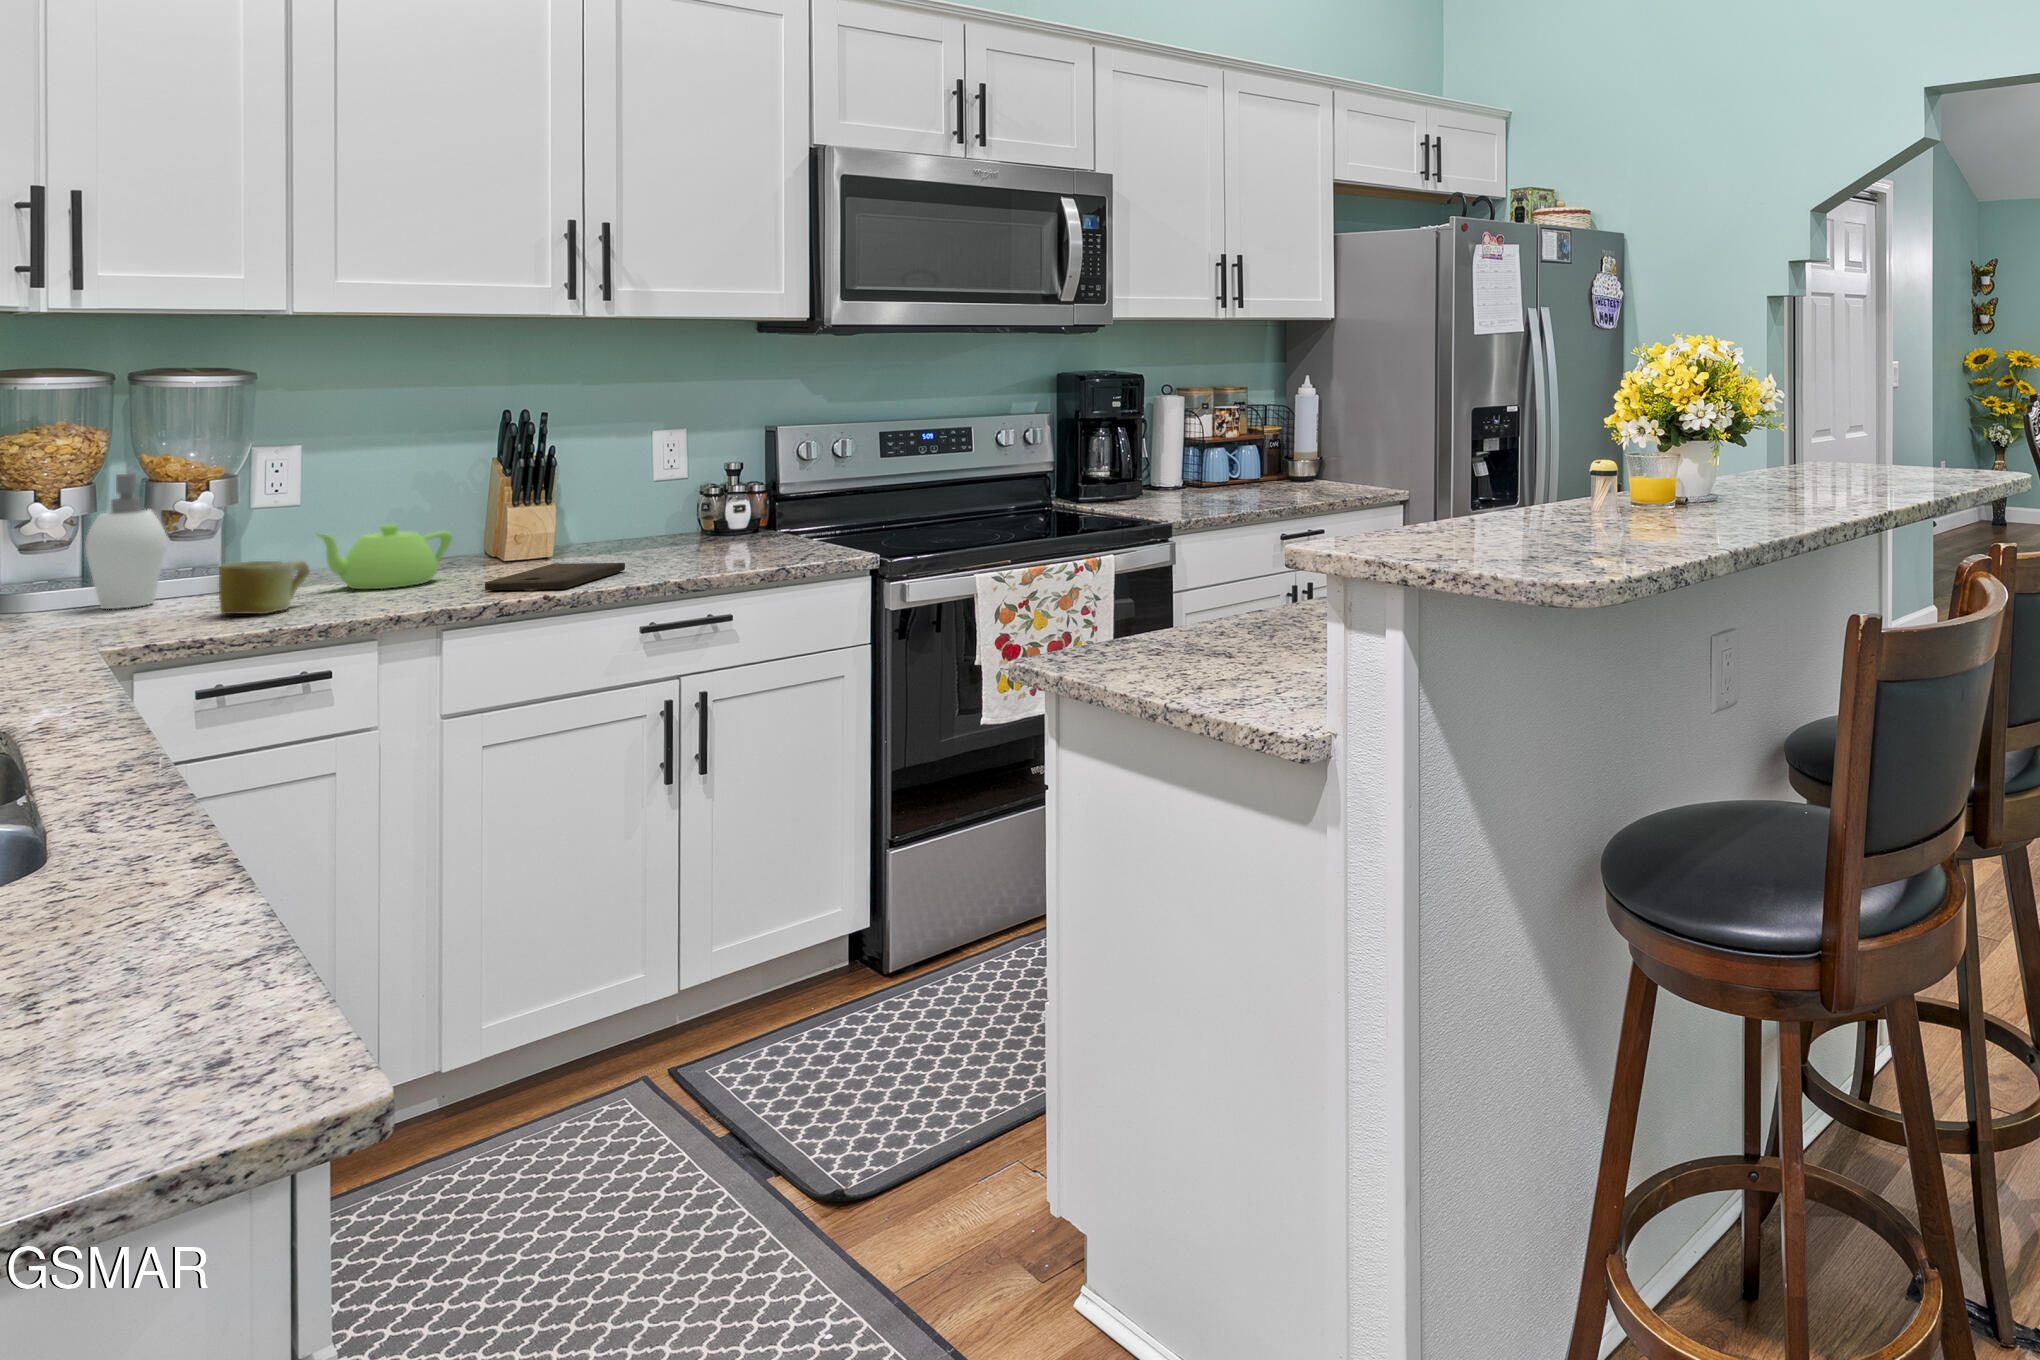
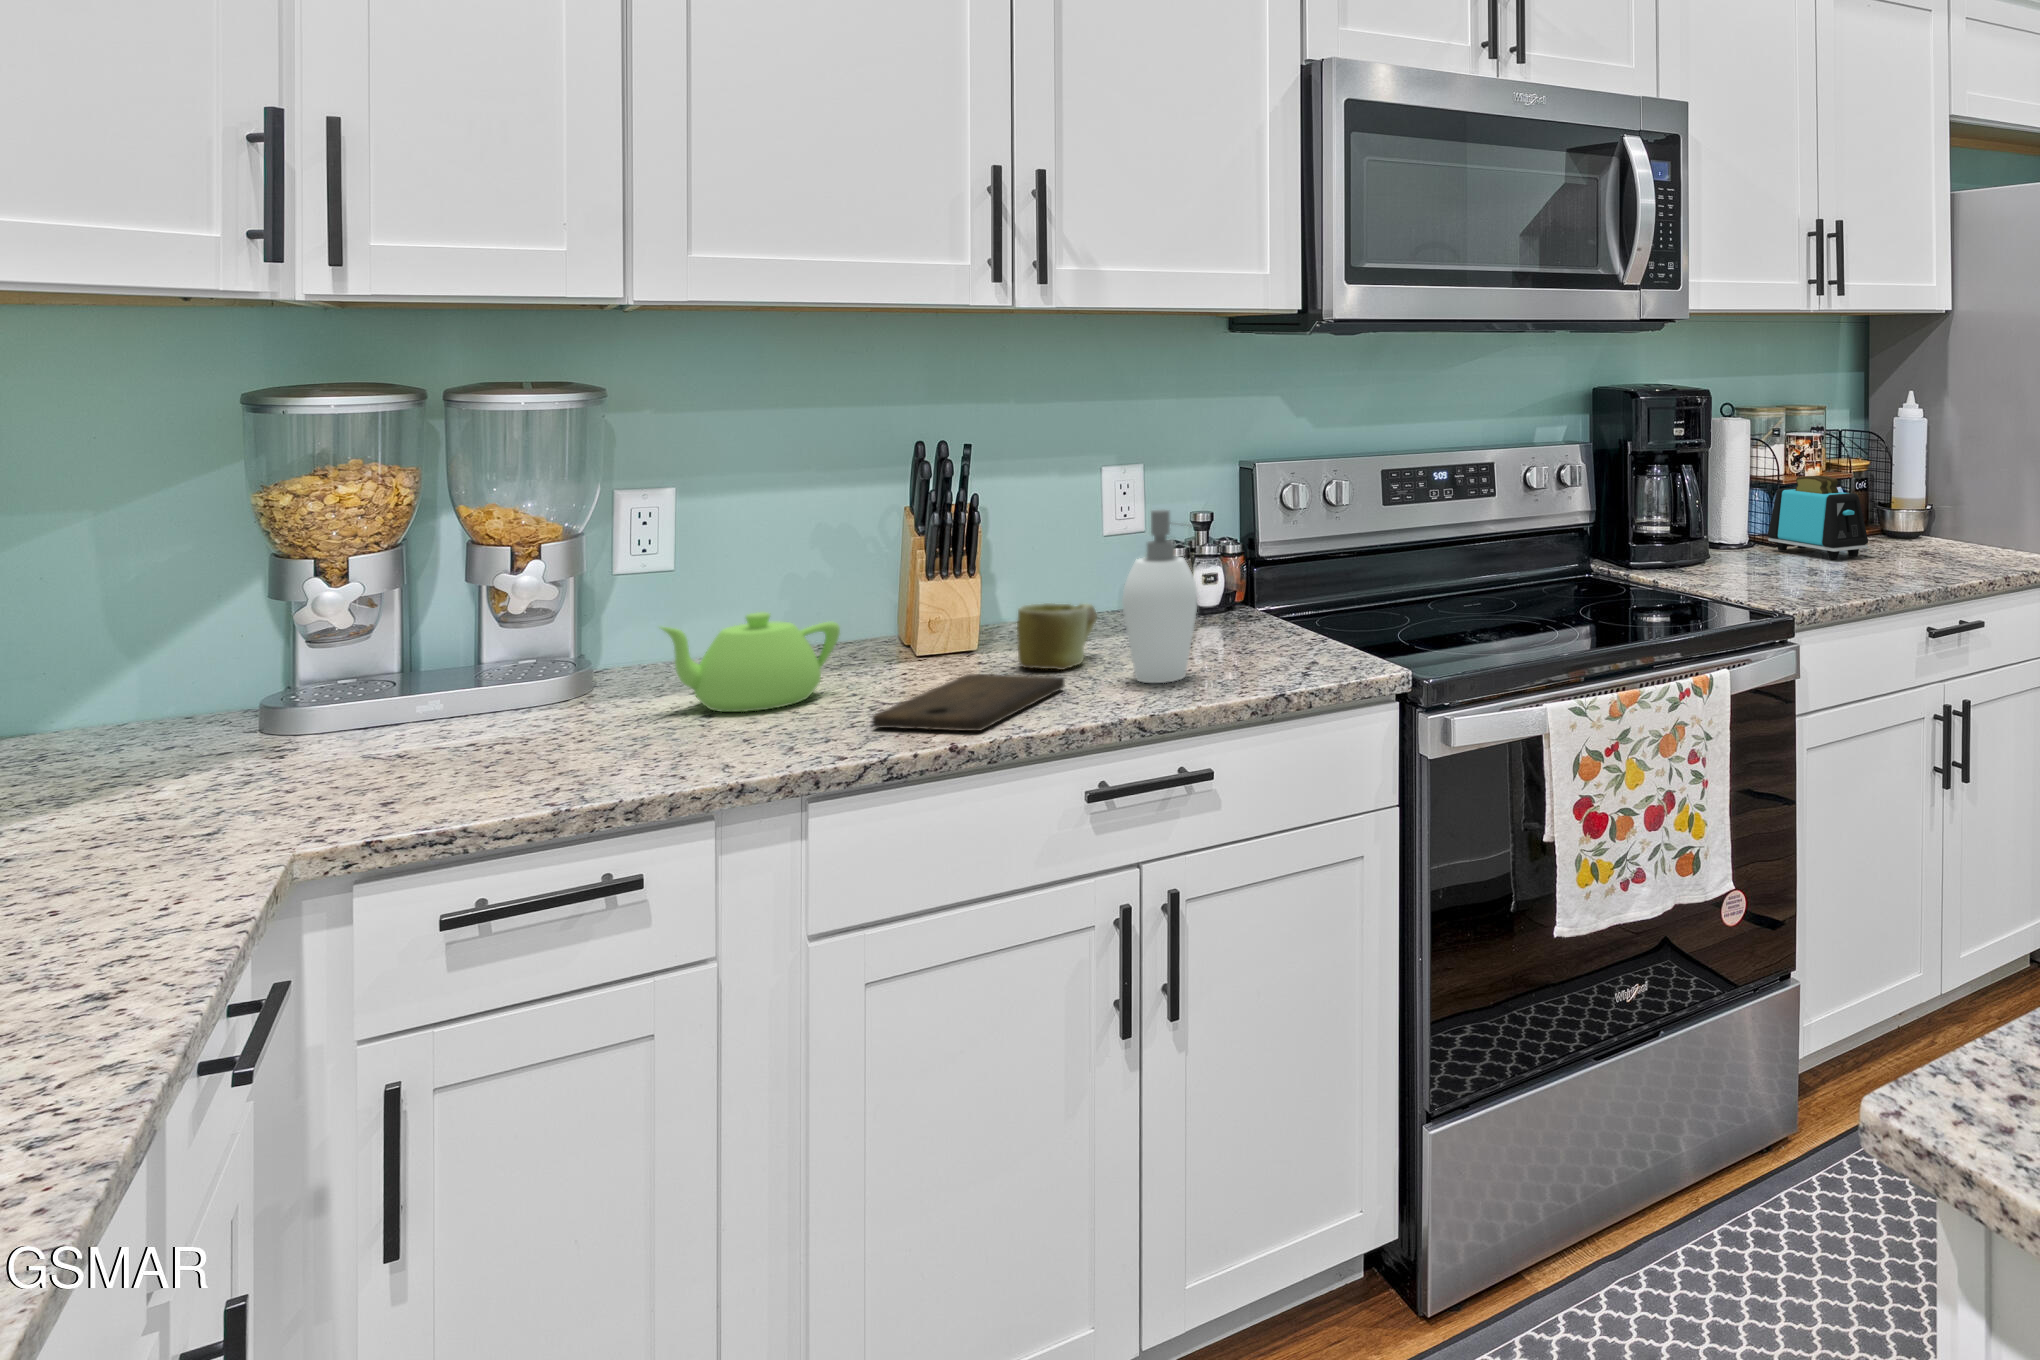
toaster: none [1196,436,1263,494] -> present [1768,476,1868,559]
soap dispenser: present [85,473,166,609] -> present [1122,510,1198,683]
mug: present [219,561,310,614] -> present [1017,603,1097,670]

